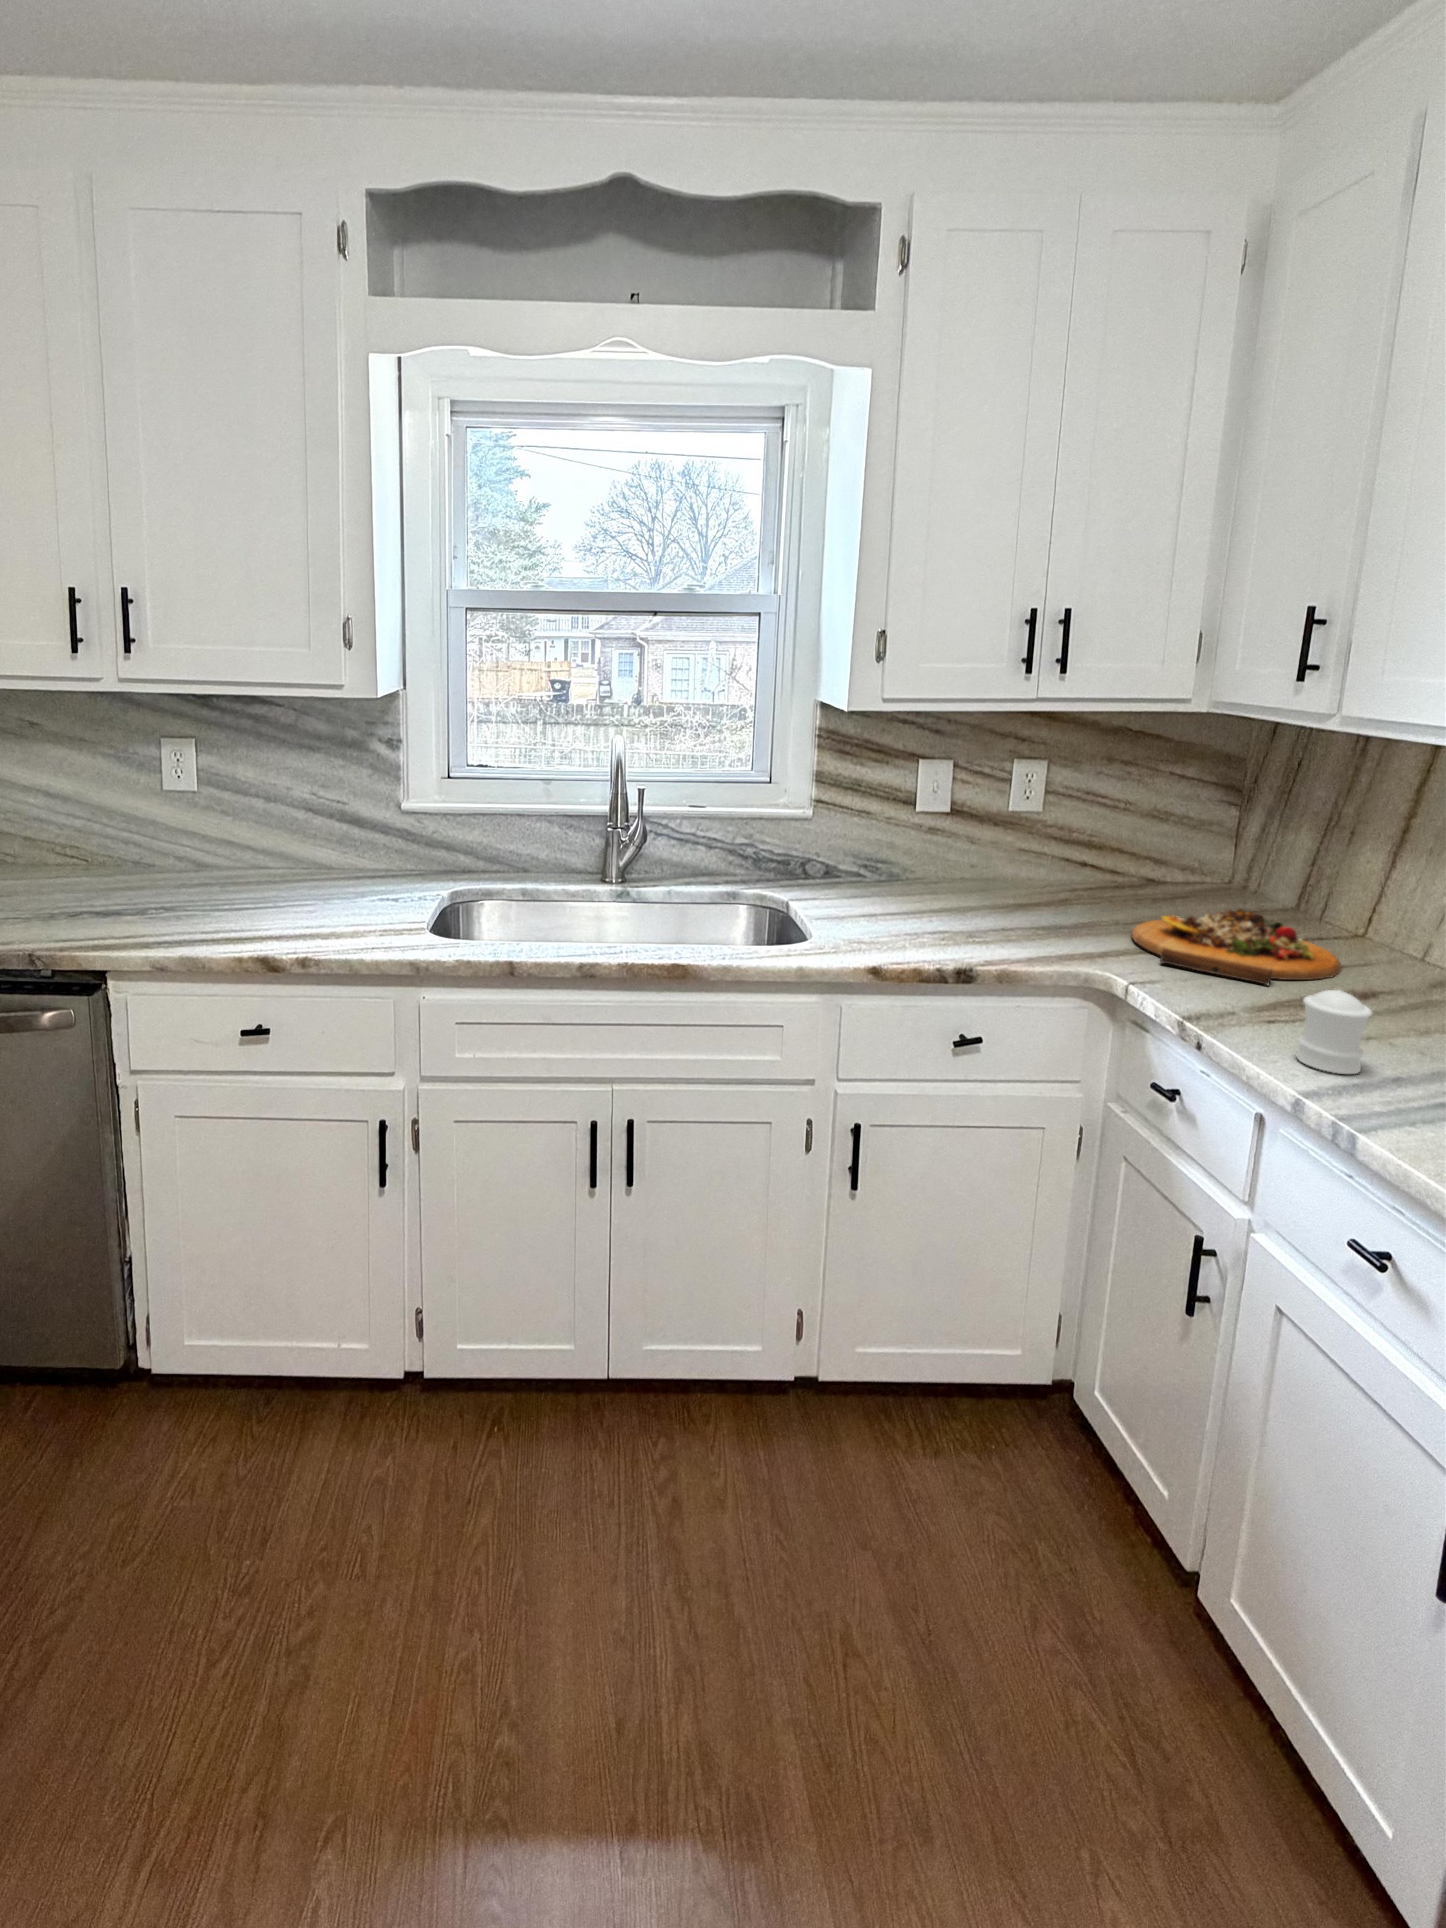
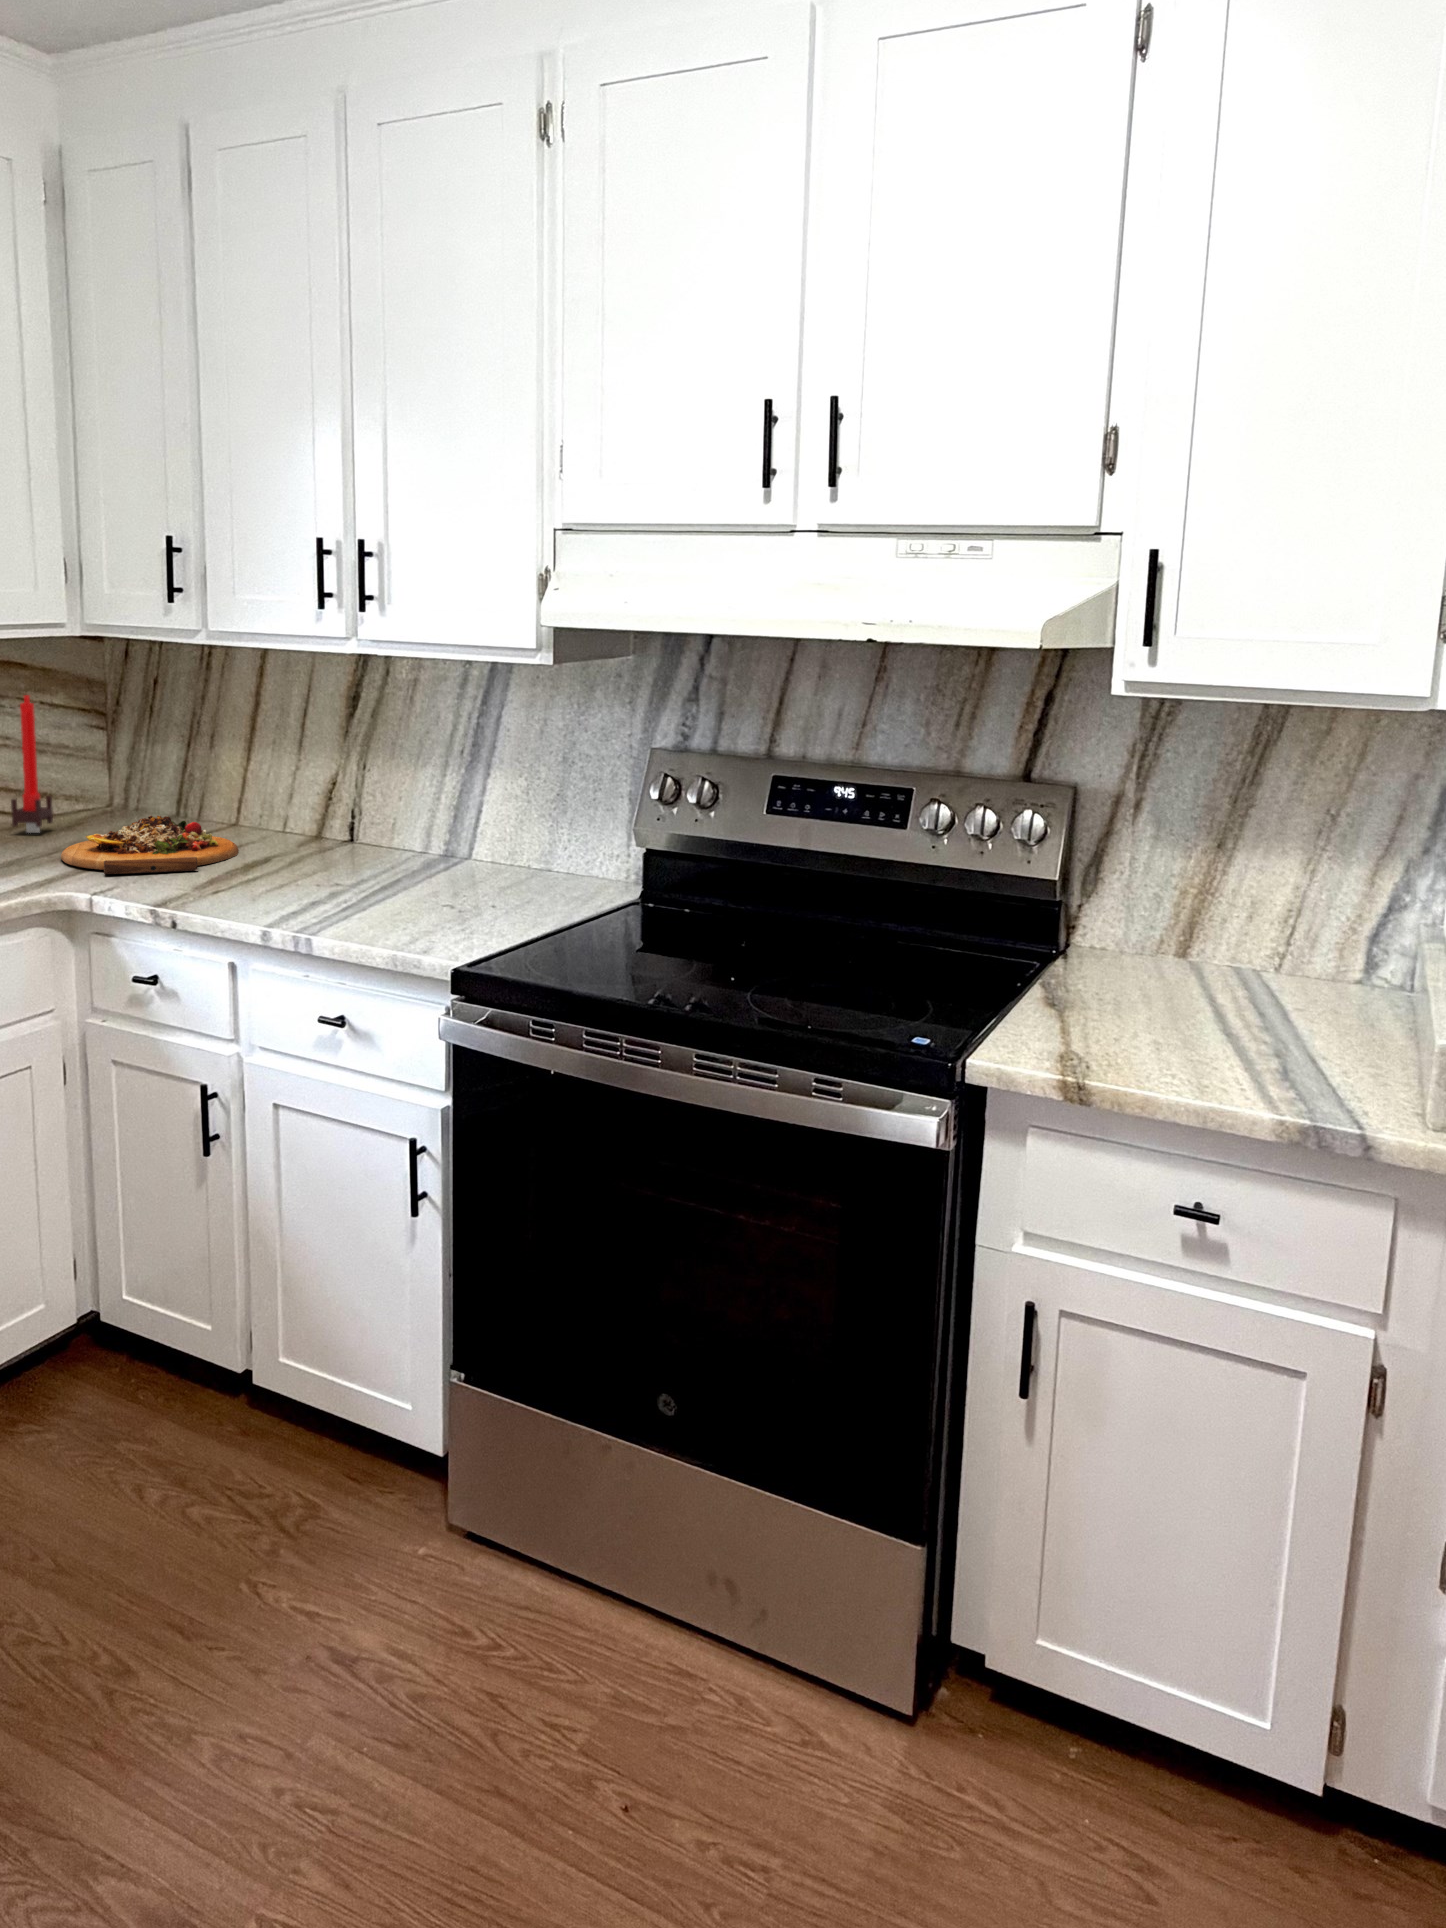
candle: none [1111,765,1156,899] -> present [11,695,53,833]
salt shaker: present [1296,990,1372,1074] -> none [245,846,292,911]

